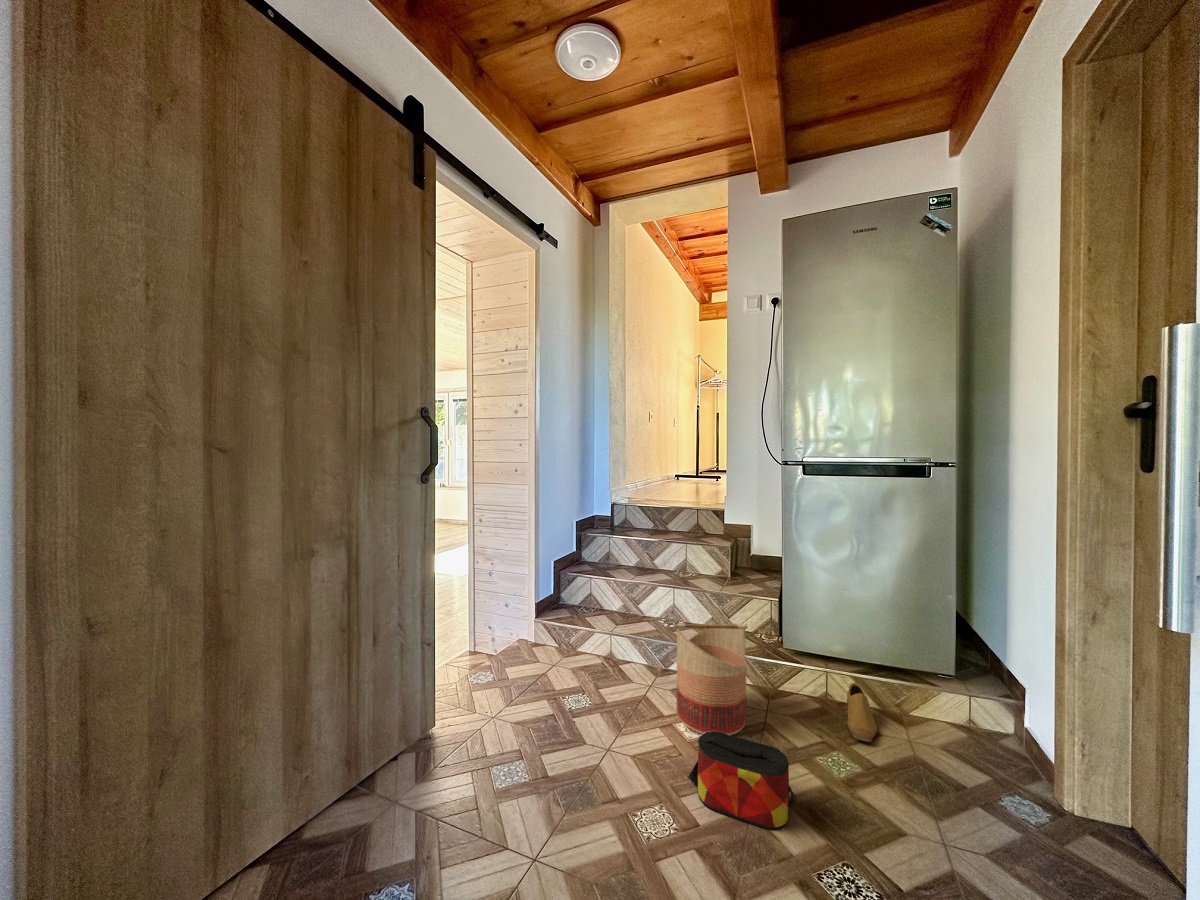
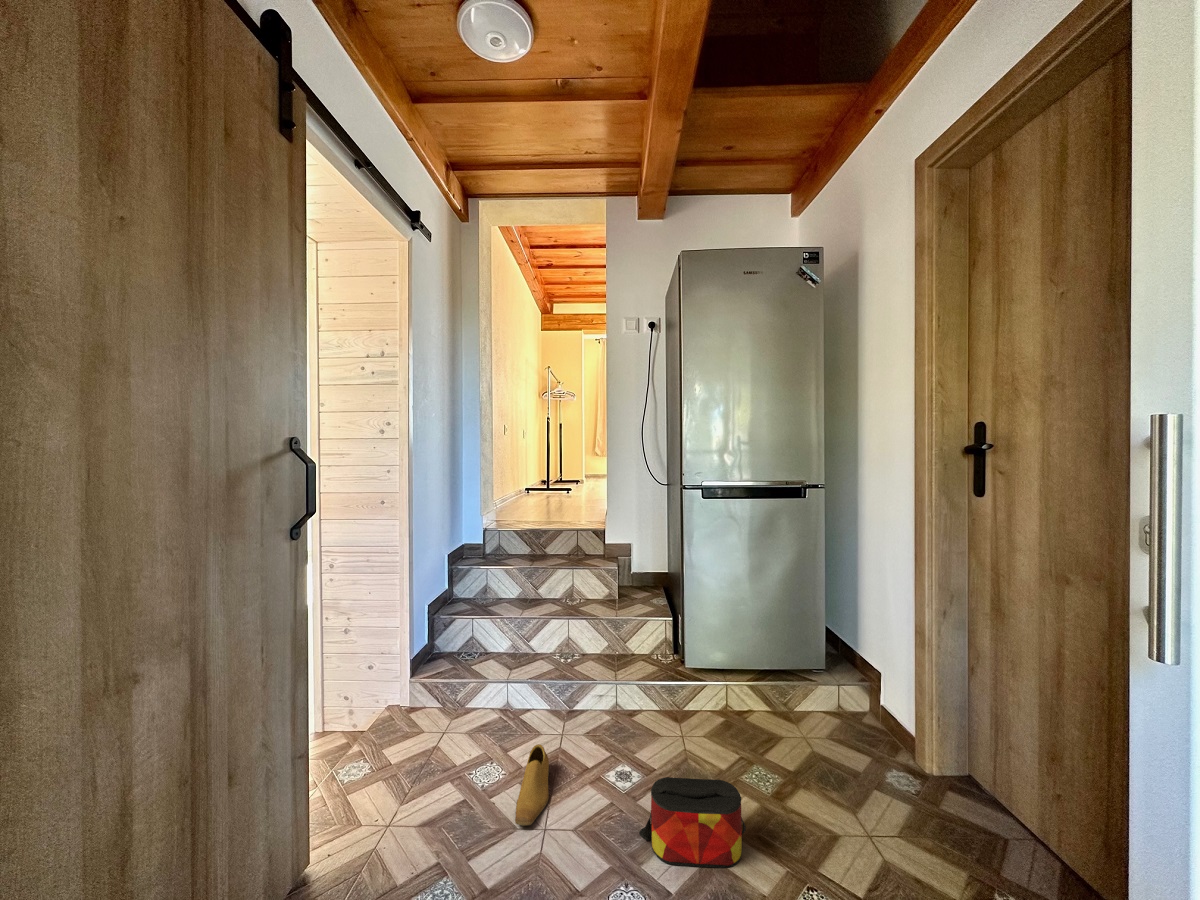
basket: present [676,623,747,735] -> none [598,654,669,778]
shoe: present [847,683,877,742] -> present [515,744,549,826]

